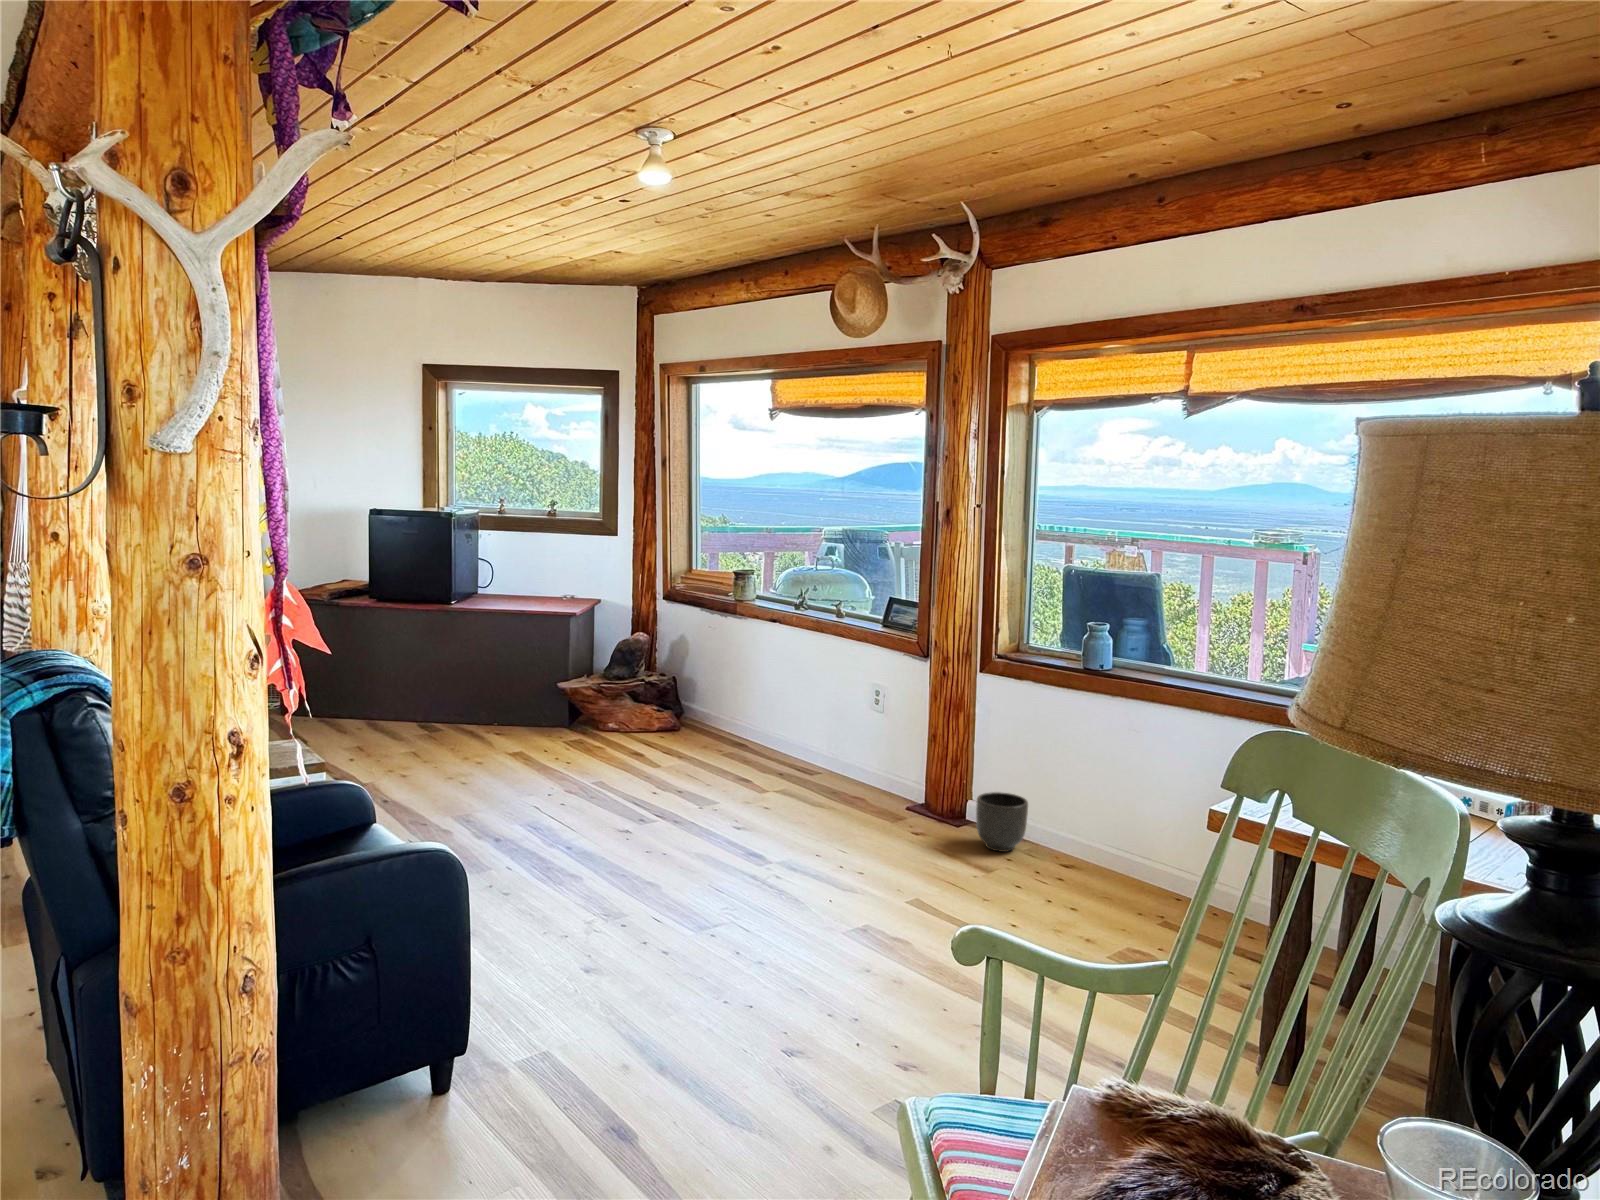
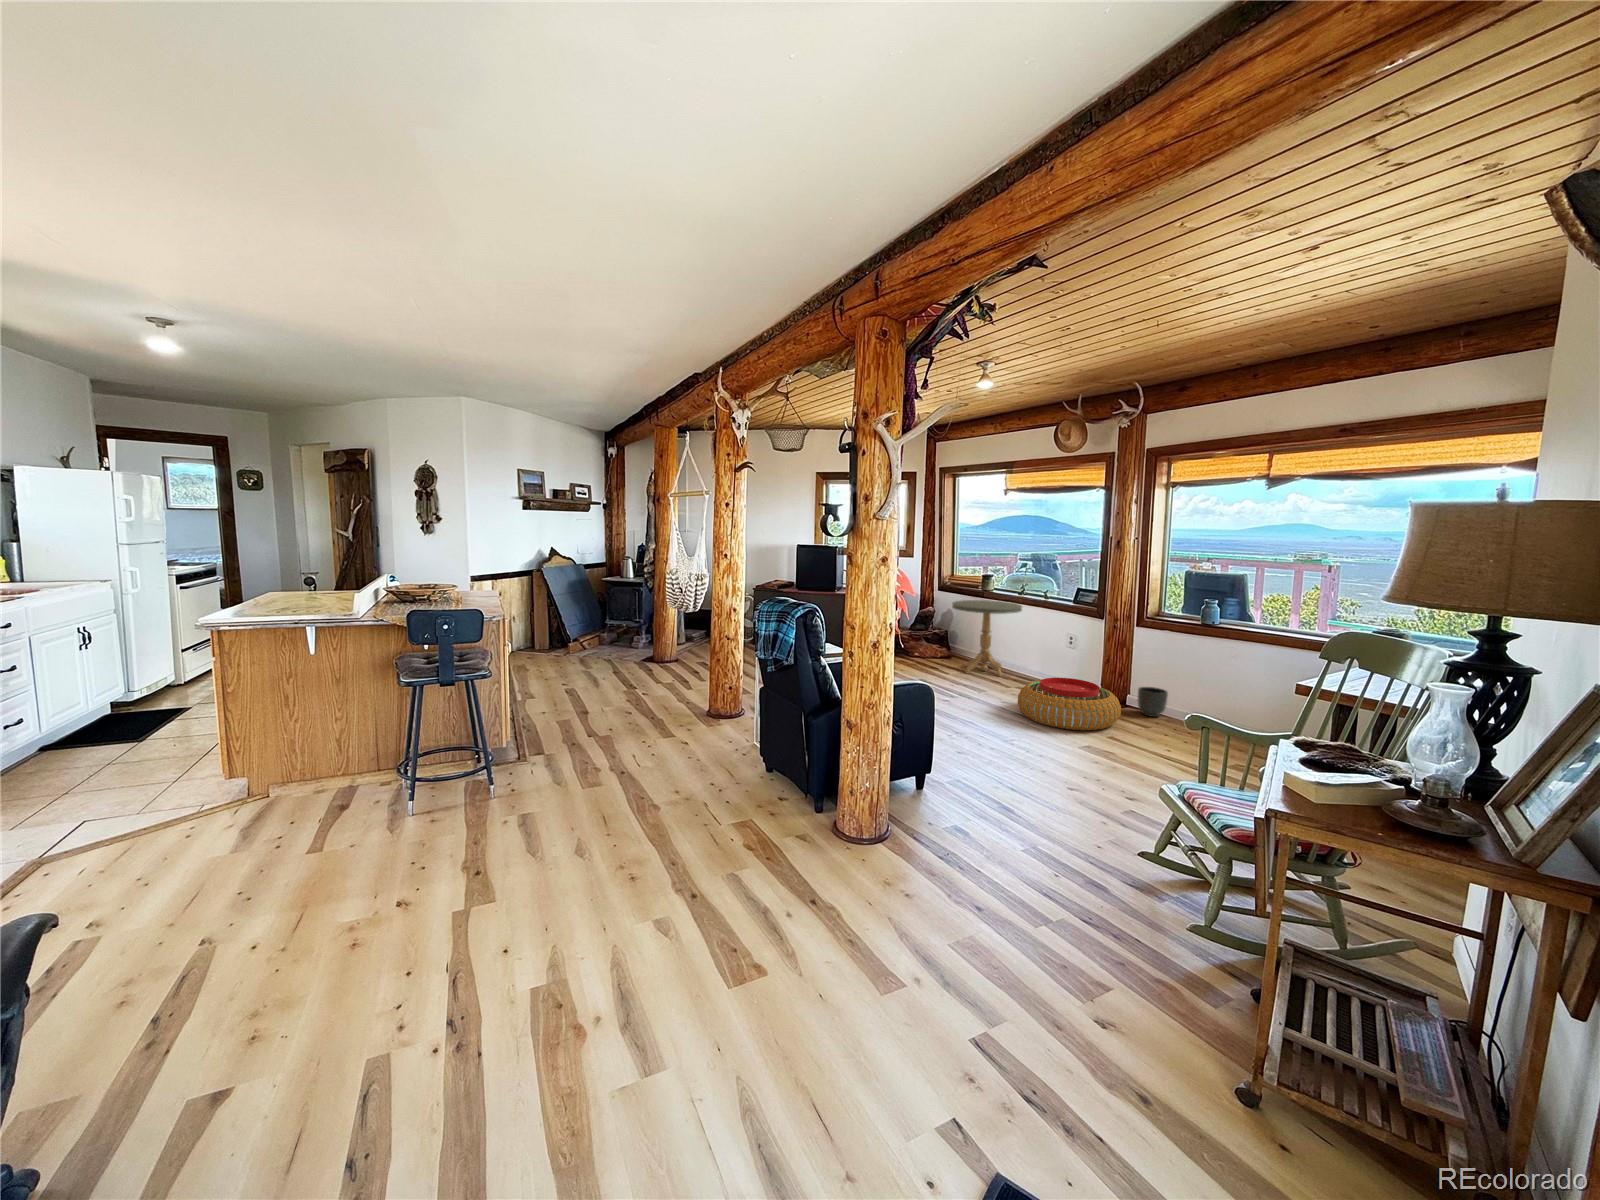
side table: none [660,621,793,772] -> present [952,600,1022,676]
pouf: none [745,783,937,896] -> present [1018,678,1121,730]

